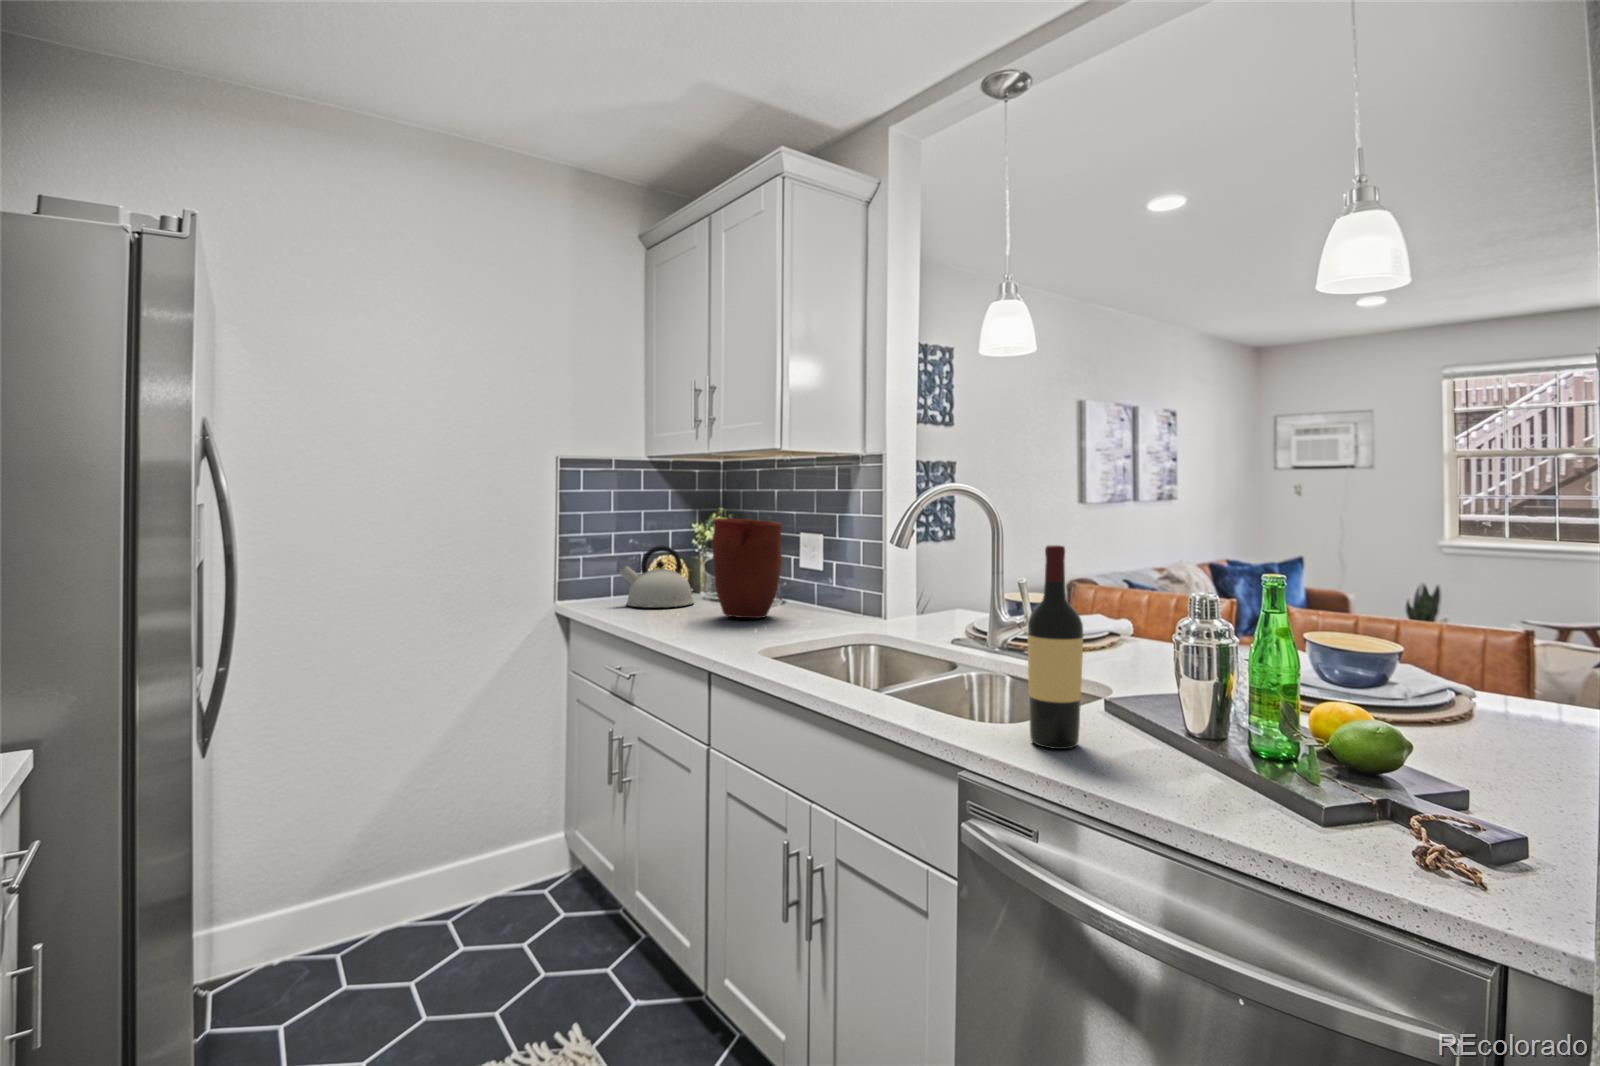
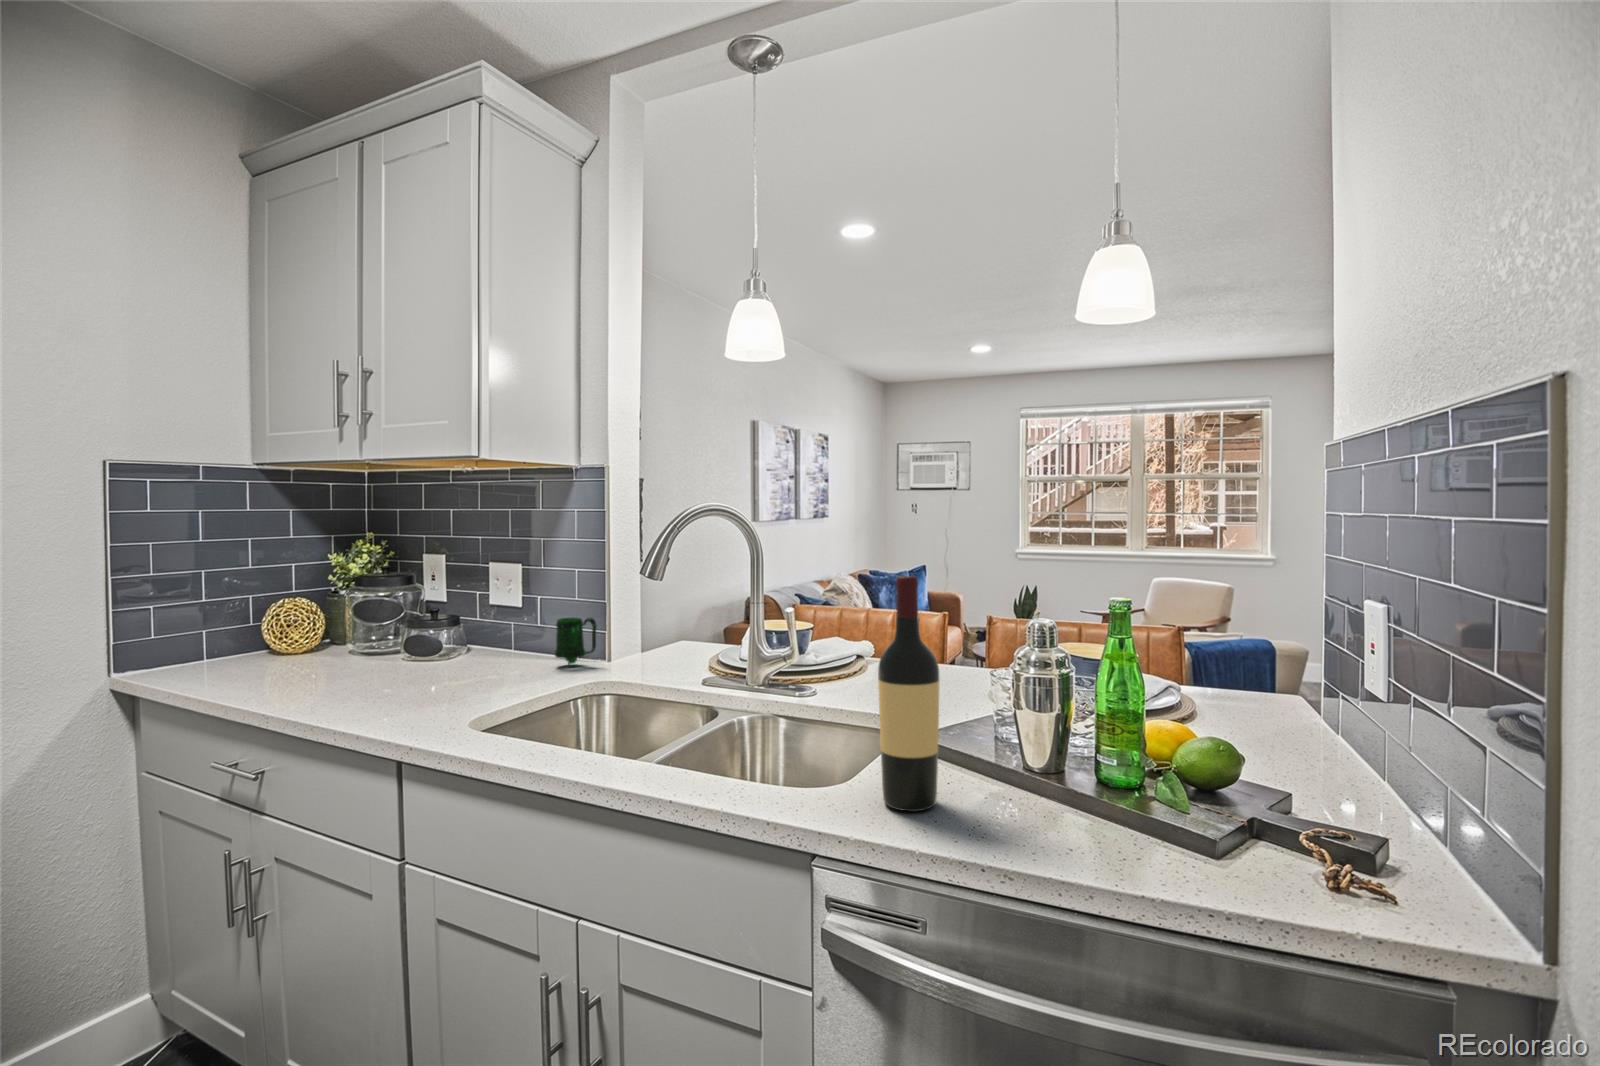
vase: present [712,518,782,618] -> none [376,547,476,676]
kettle: present [620,546,694,608] -> none [218,585,339,672]
mug: none [841,580,874,622] -> present [555,617,597,665]

